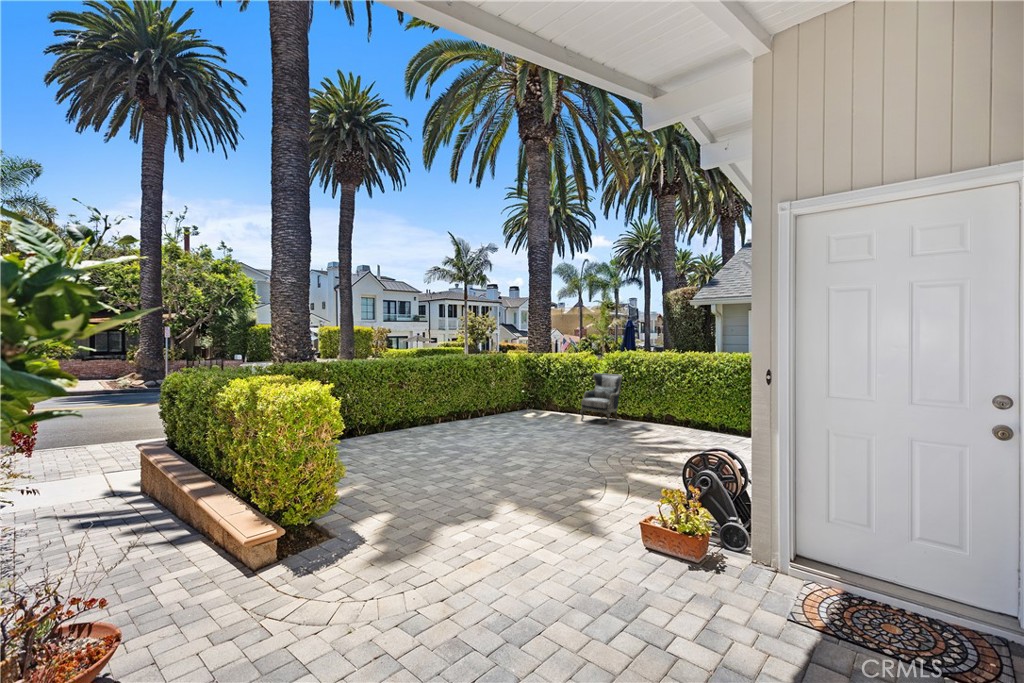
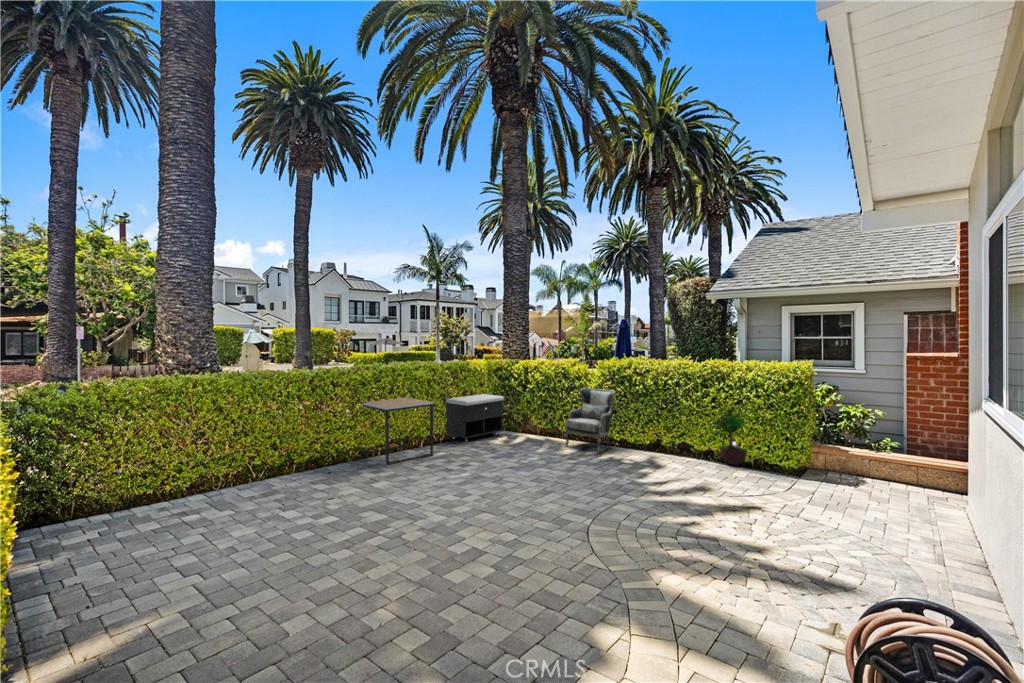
storage bench: none [482,379,530,418] -> present [446,394,504,442]
side table: none [415,380,474,433] -> present [360,397,433,465]
potted tree: none [699,386,728,433] -> present [713,413,747,465]

